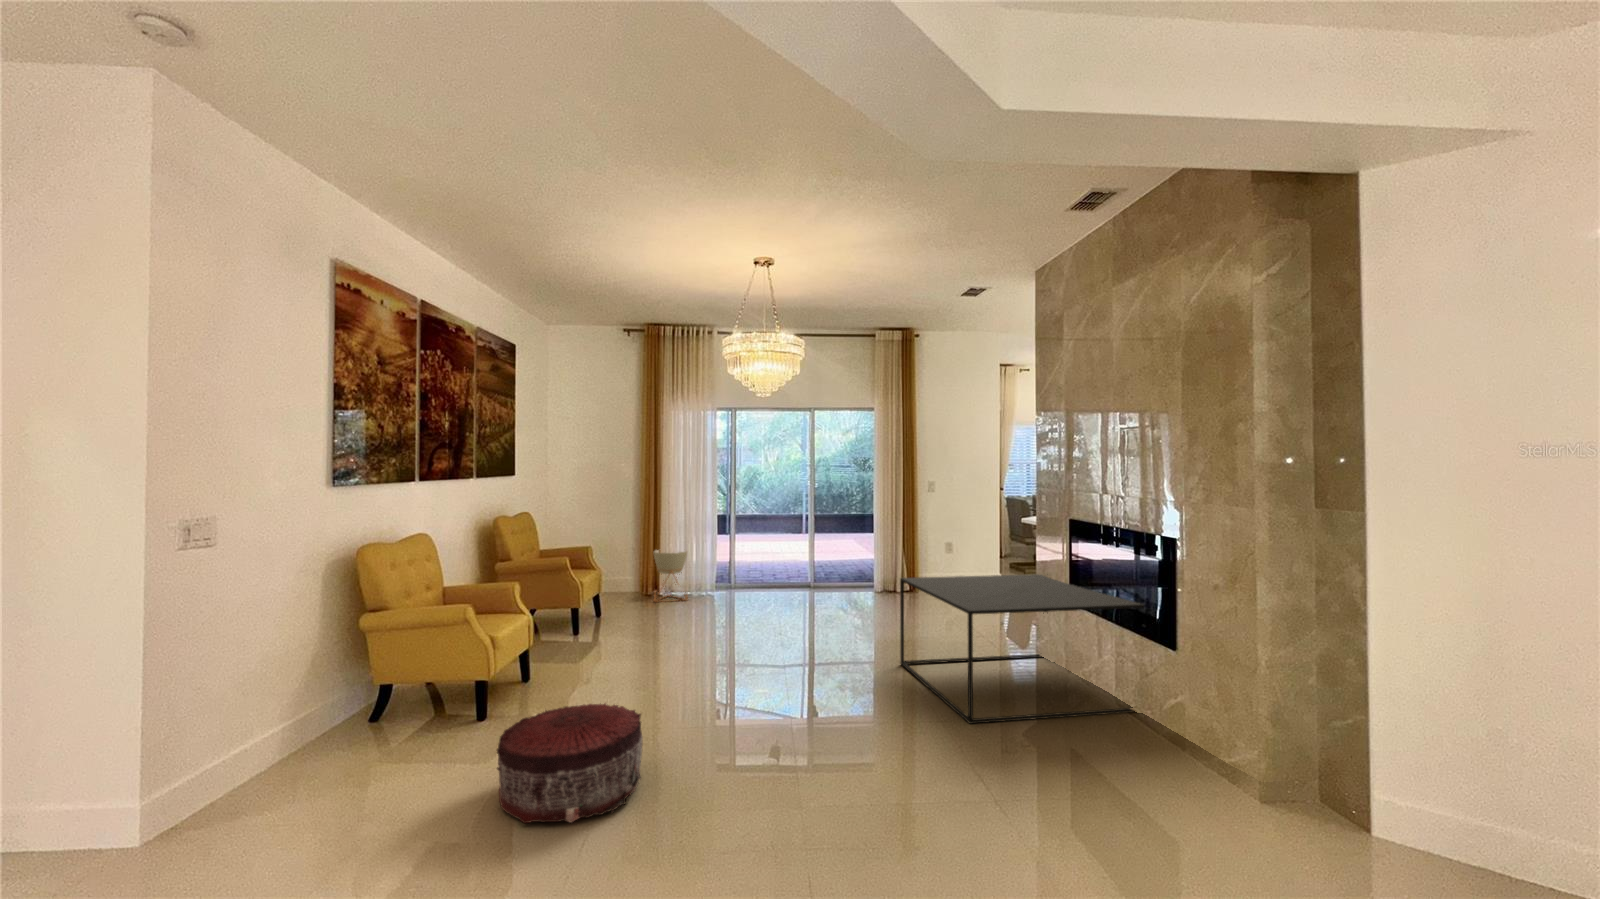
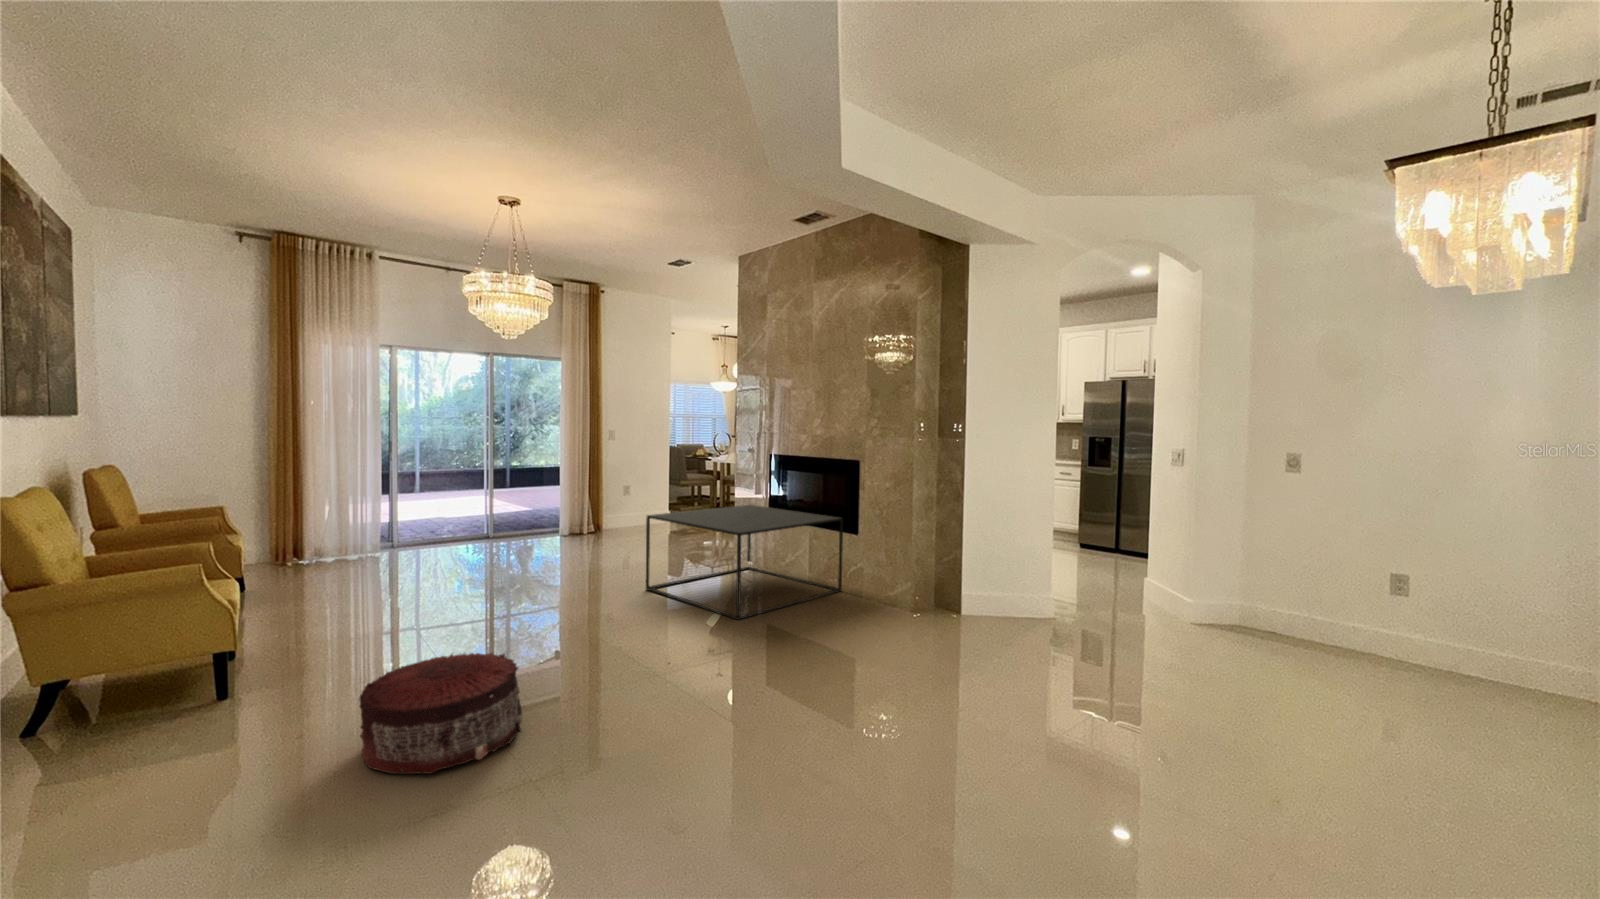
planter: present [653,550,688,602] -> none [299,508,351,571]

